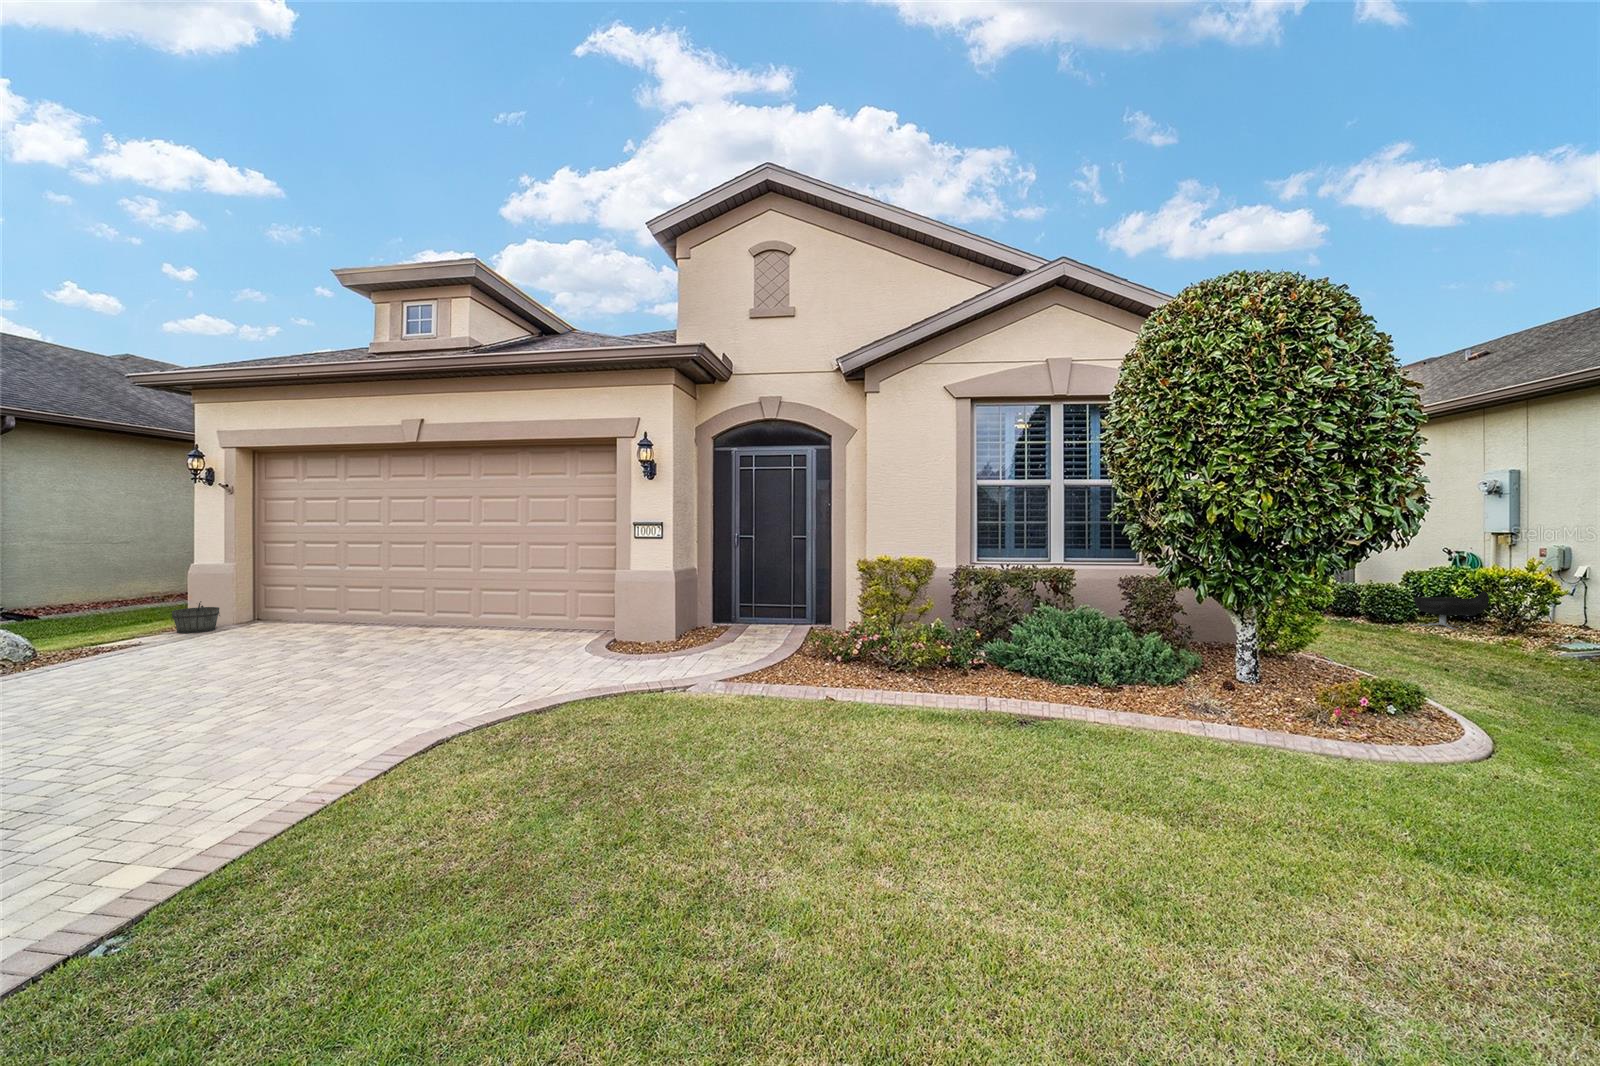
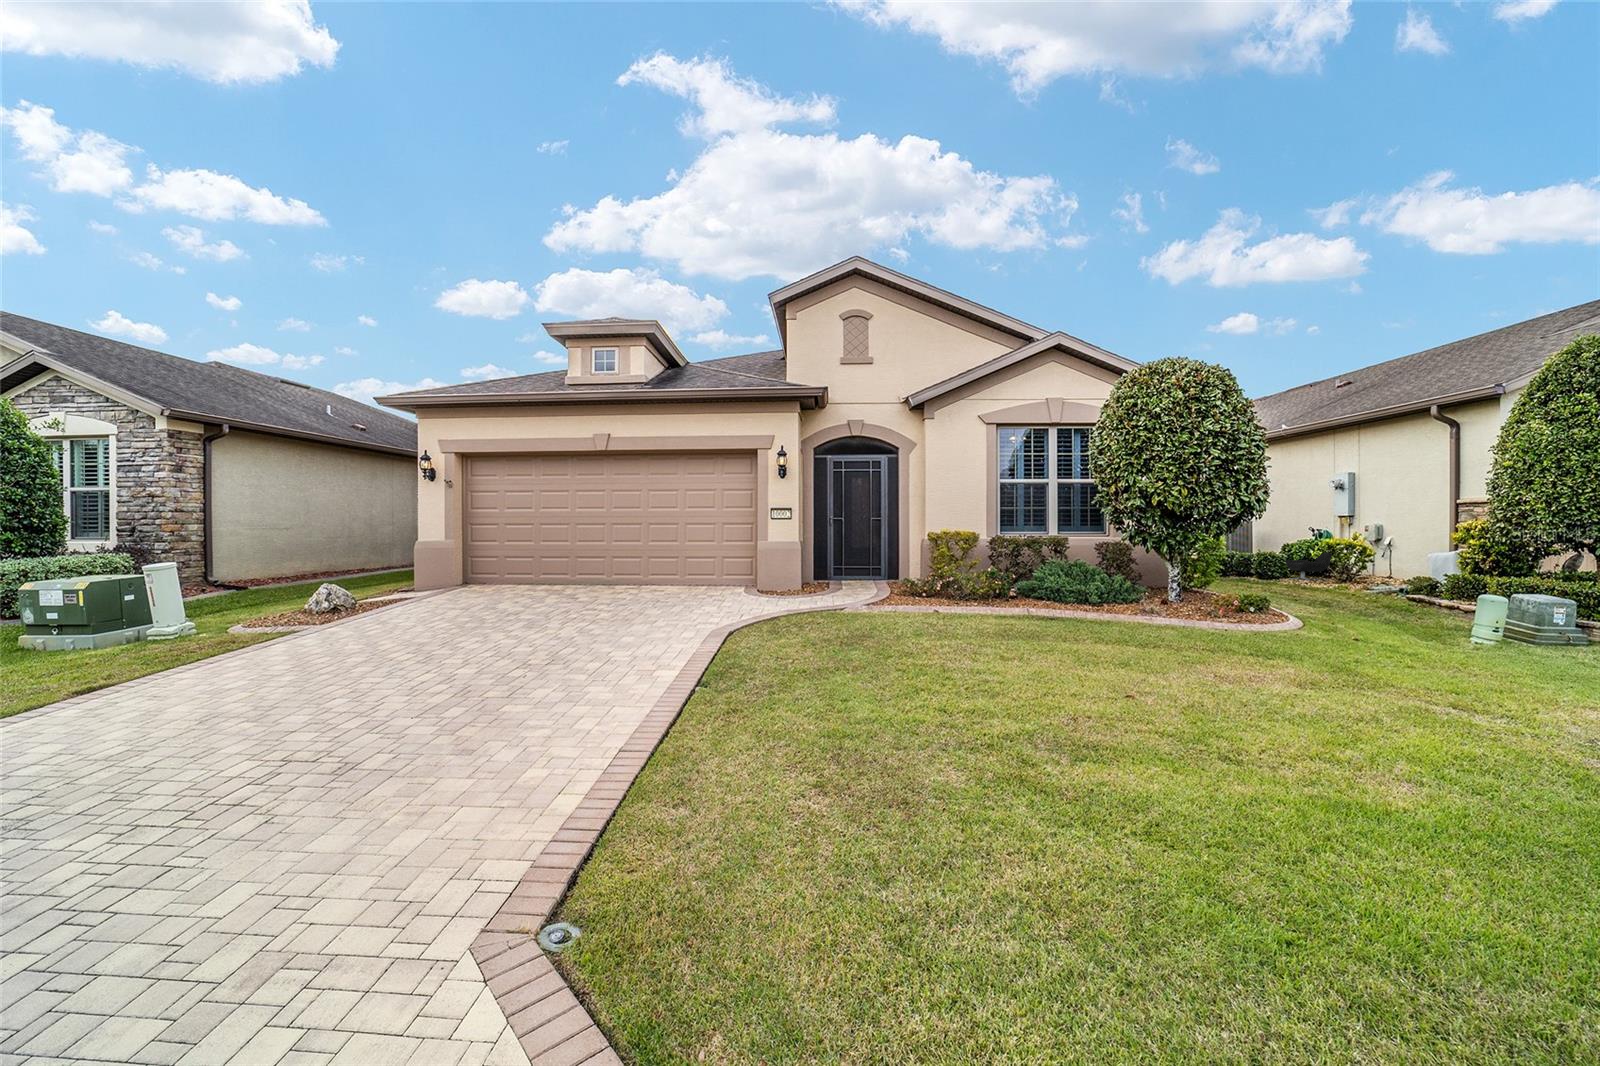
wooden bucket: present [172,601,220,633] -> none [427,567,456,590]

